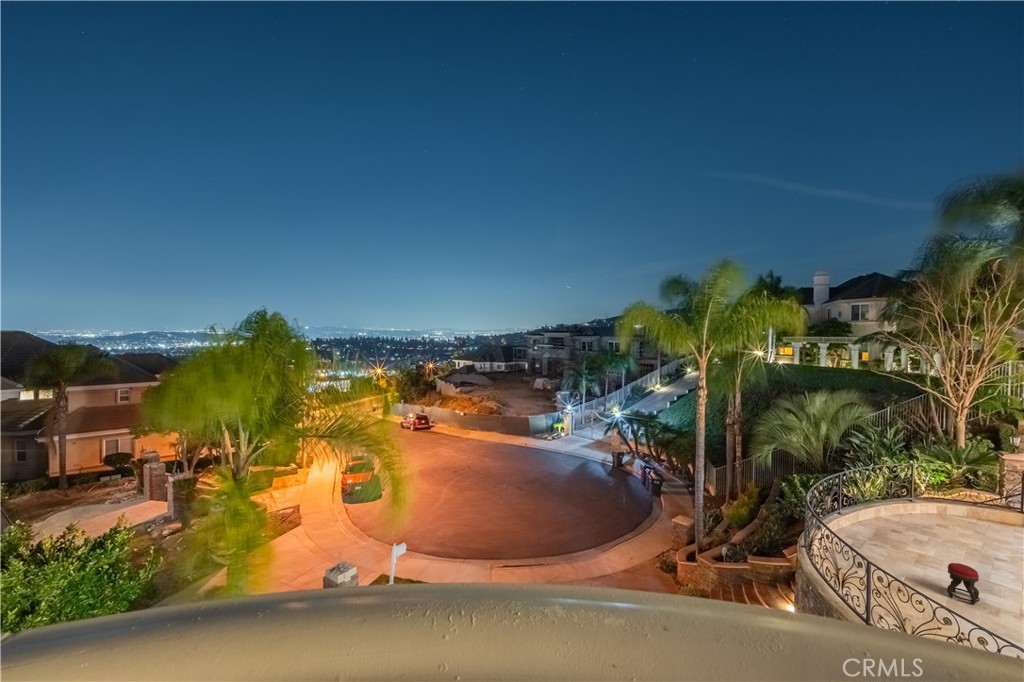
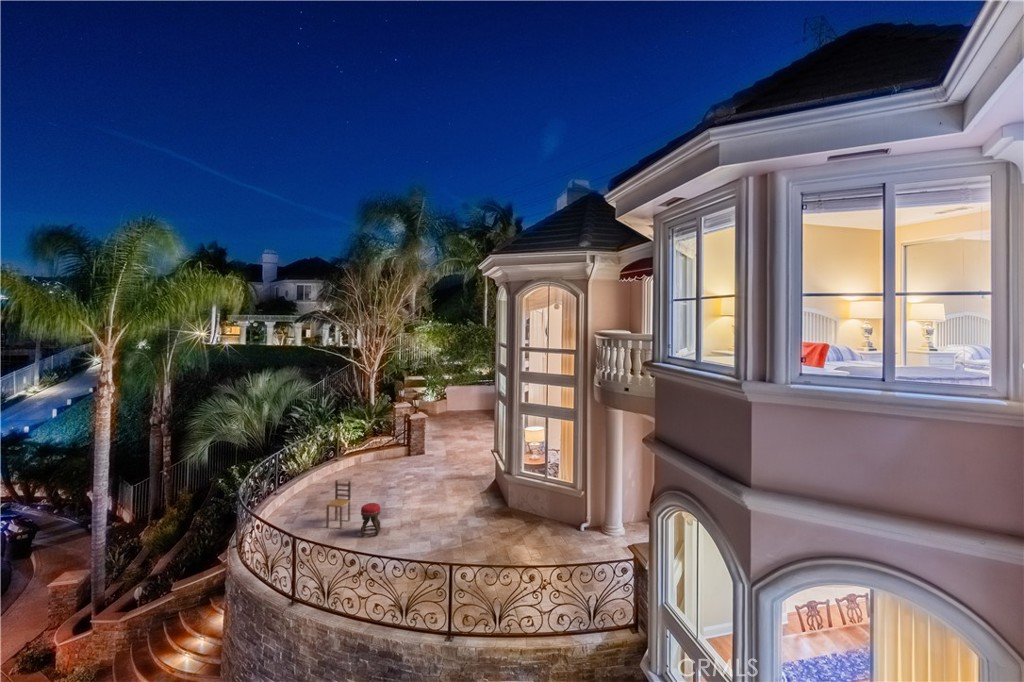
chair: none [899,523,932,576] -> present [326,480,351,528]

